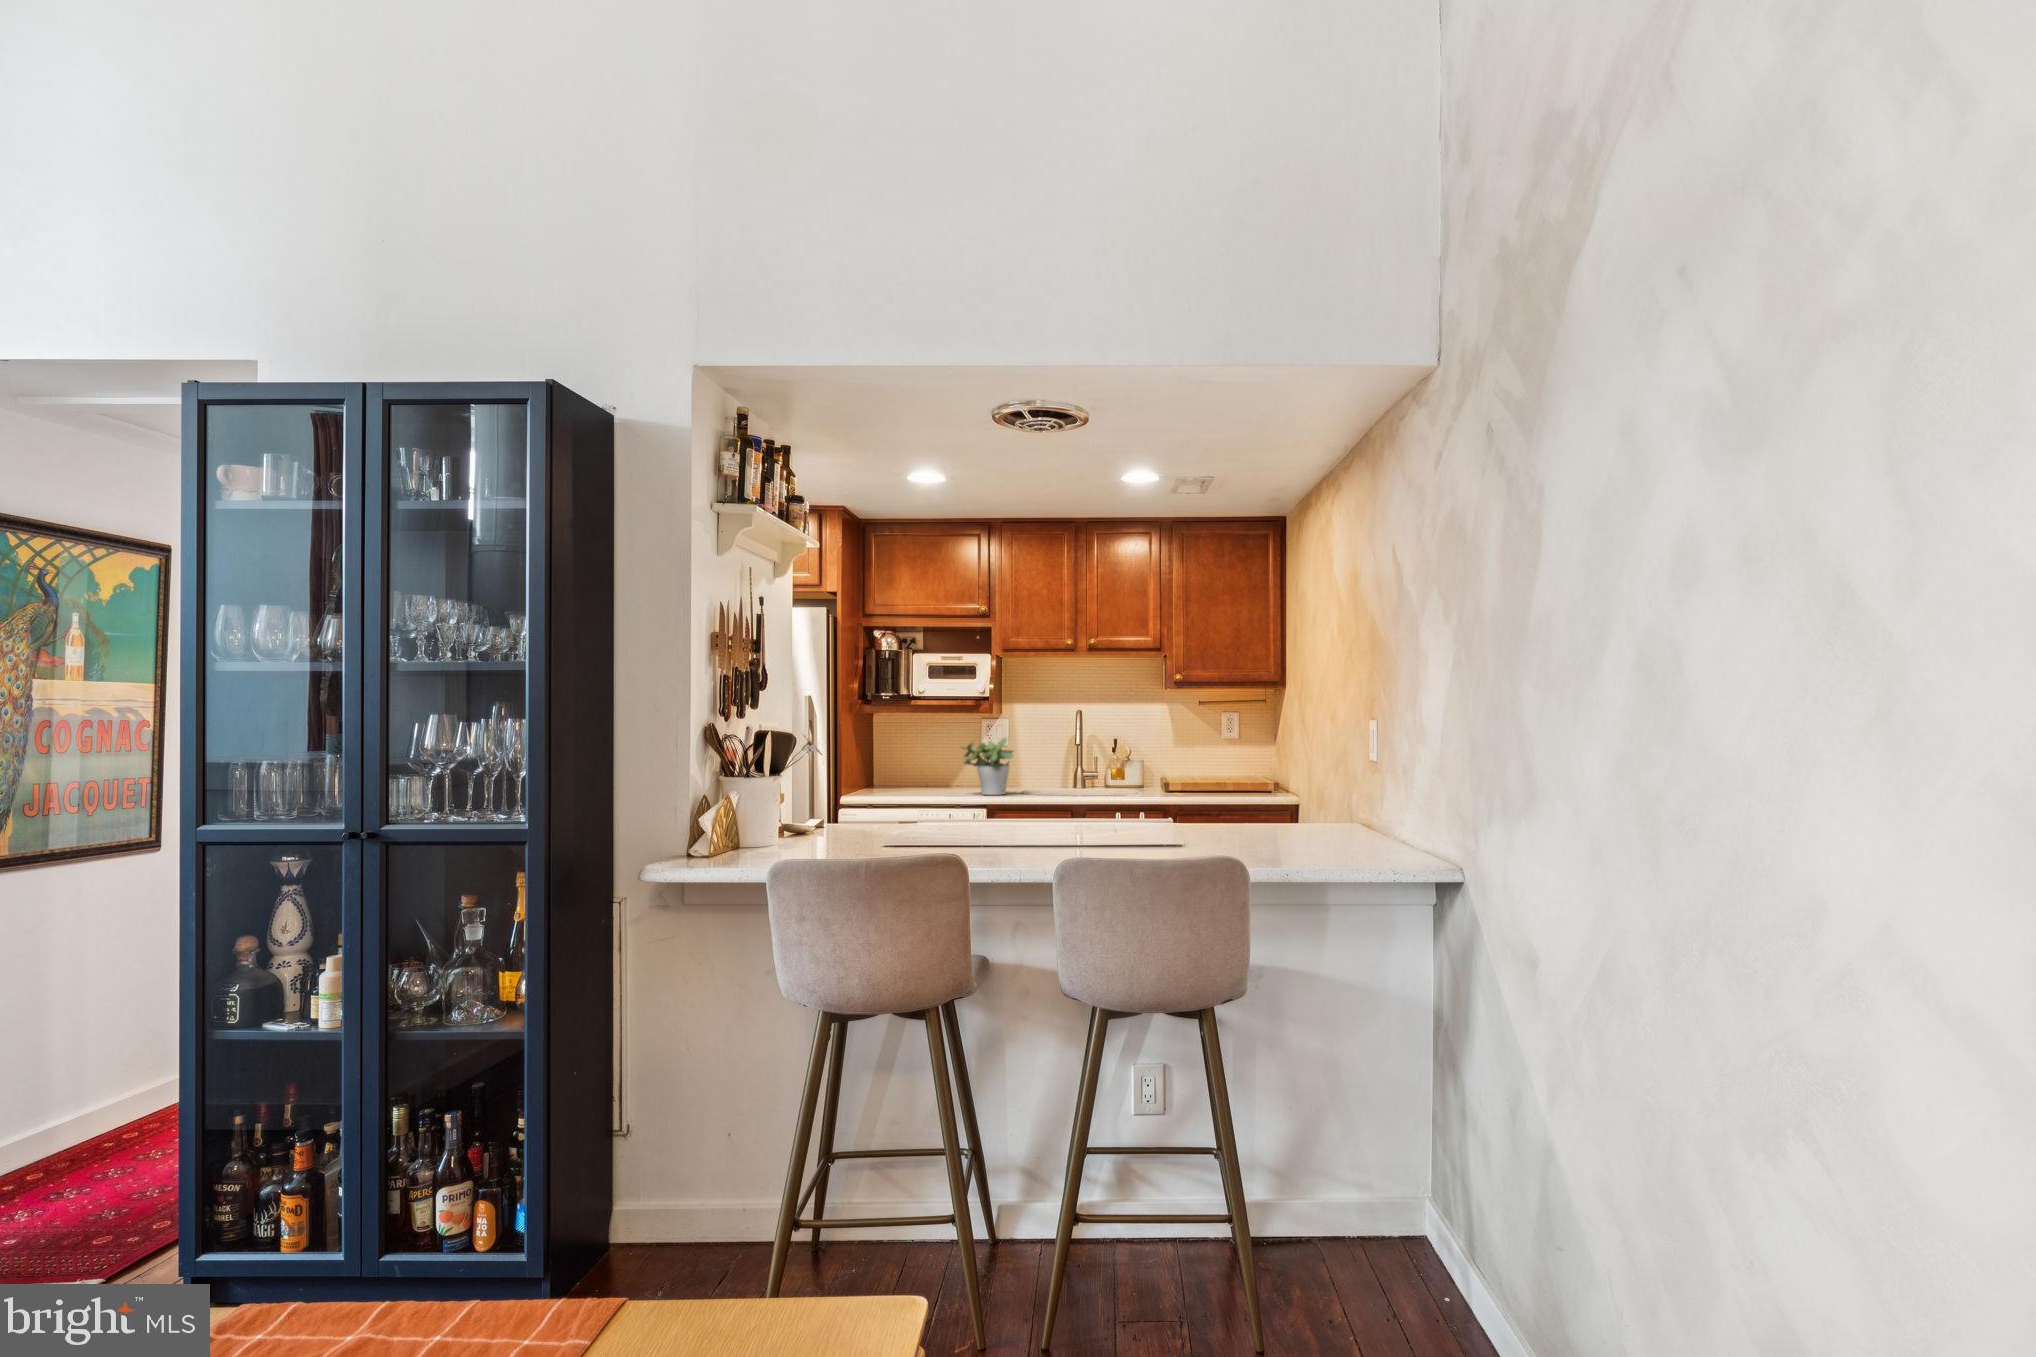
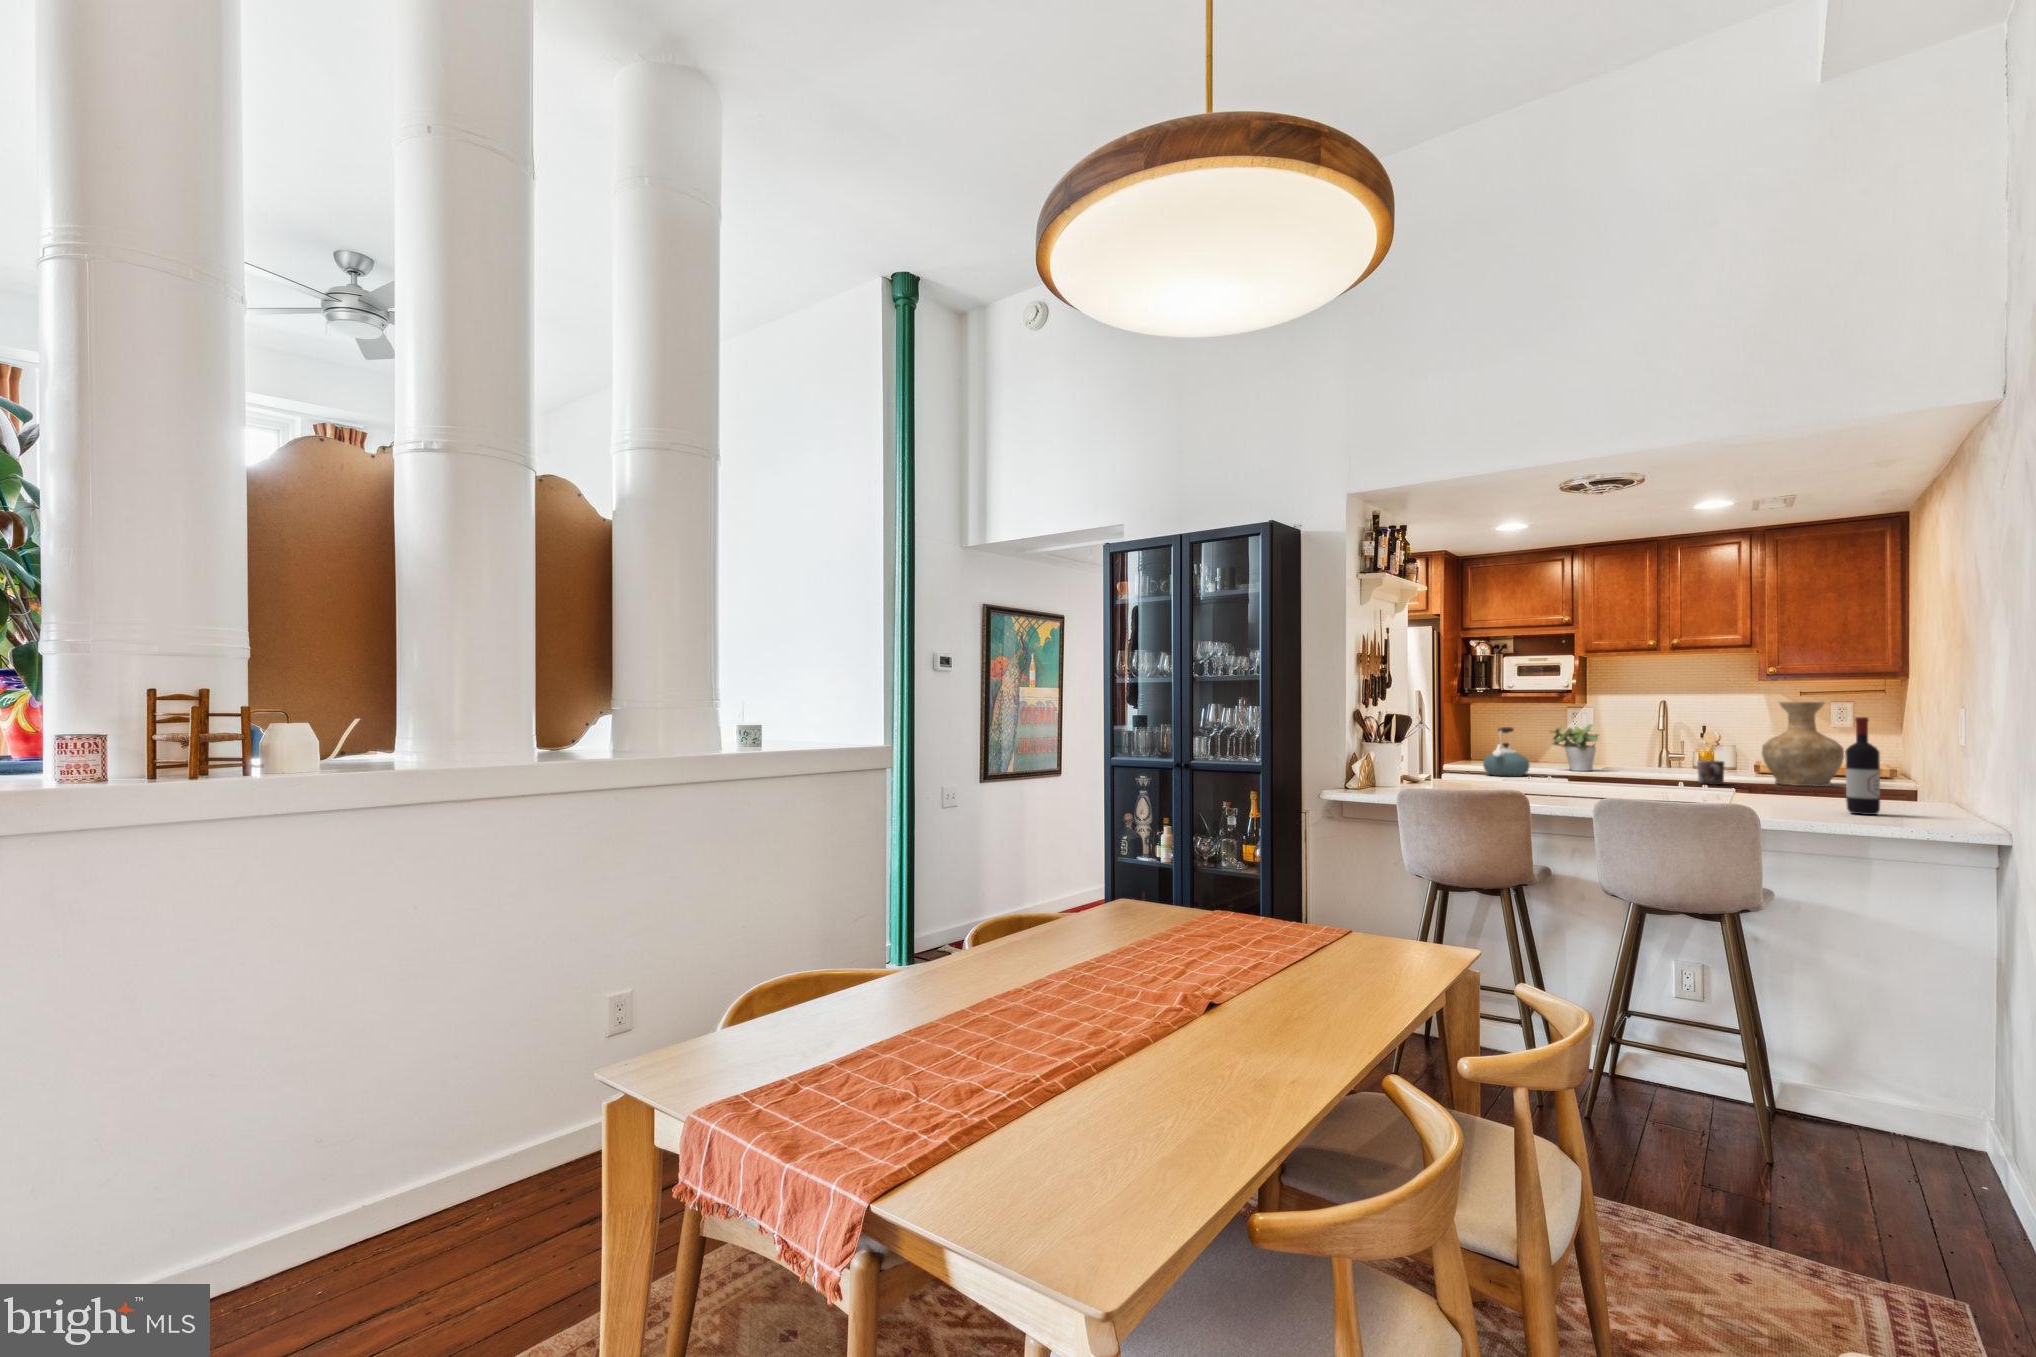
vase: none [1183,710,1258,807] -> present [1762,702,1844,787]
wine bottle: none [1328,728,1363,856] -> present [1845,717,1880,815]
kettle: none [888,744,942,809] -> present [1483,727,1530,776]
mug: none [1125,781,1152,810] -> present [1697,760,1724,785]

